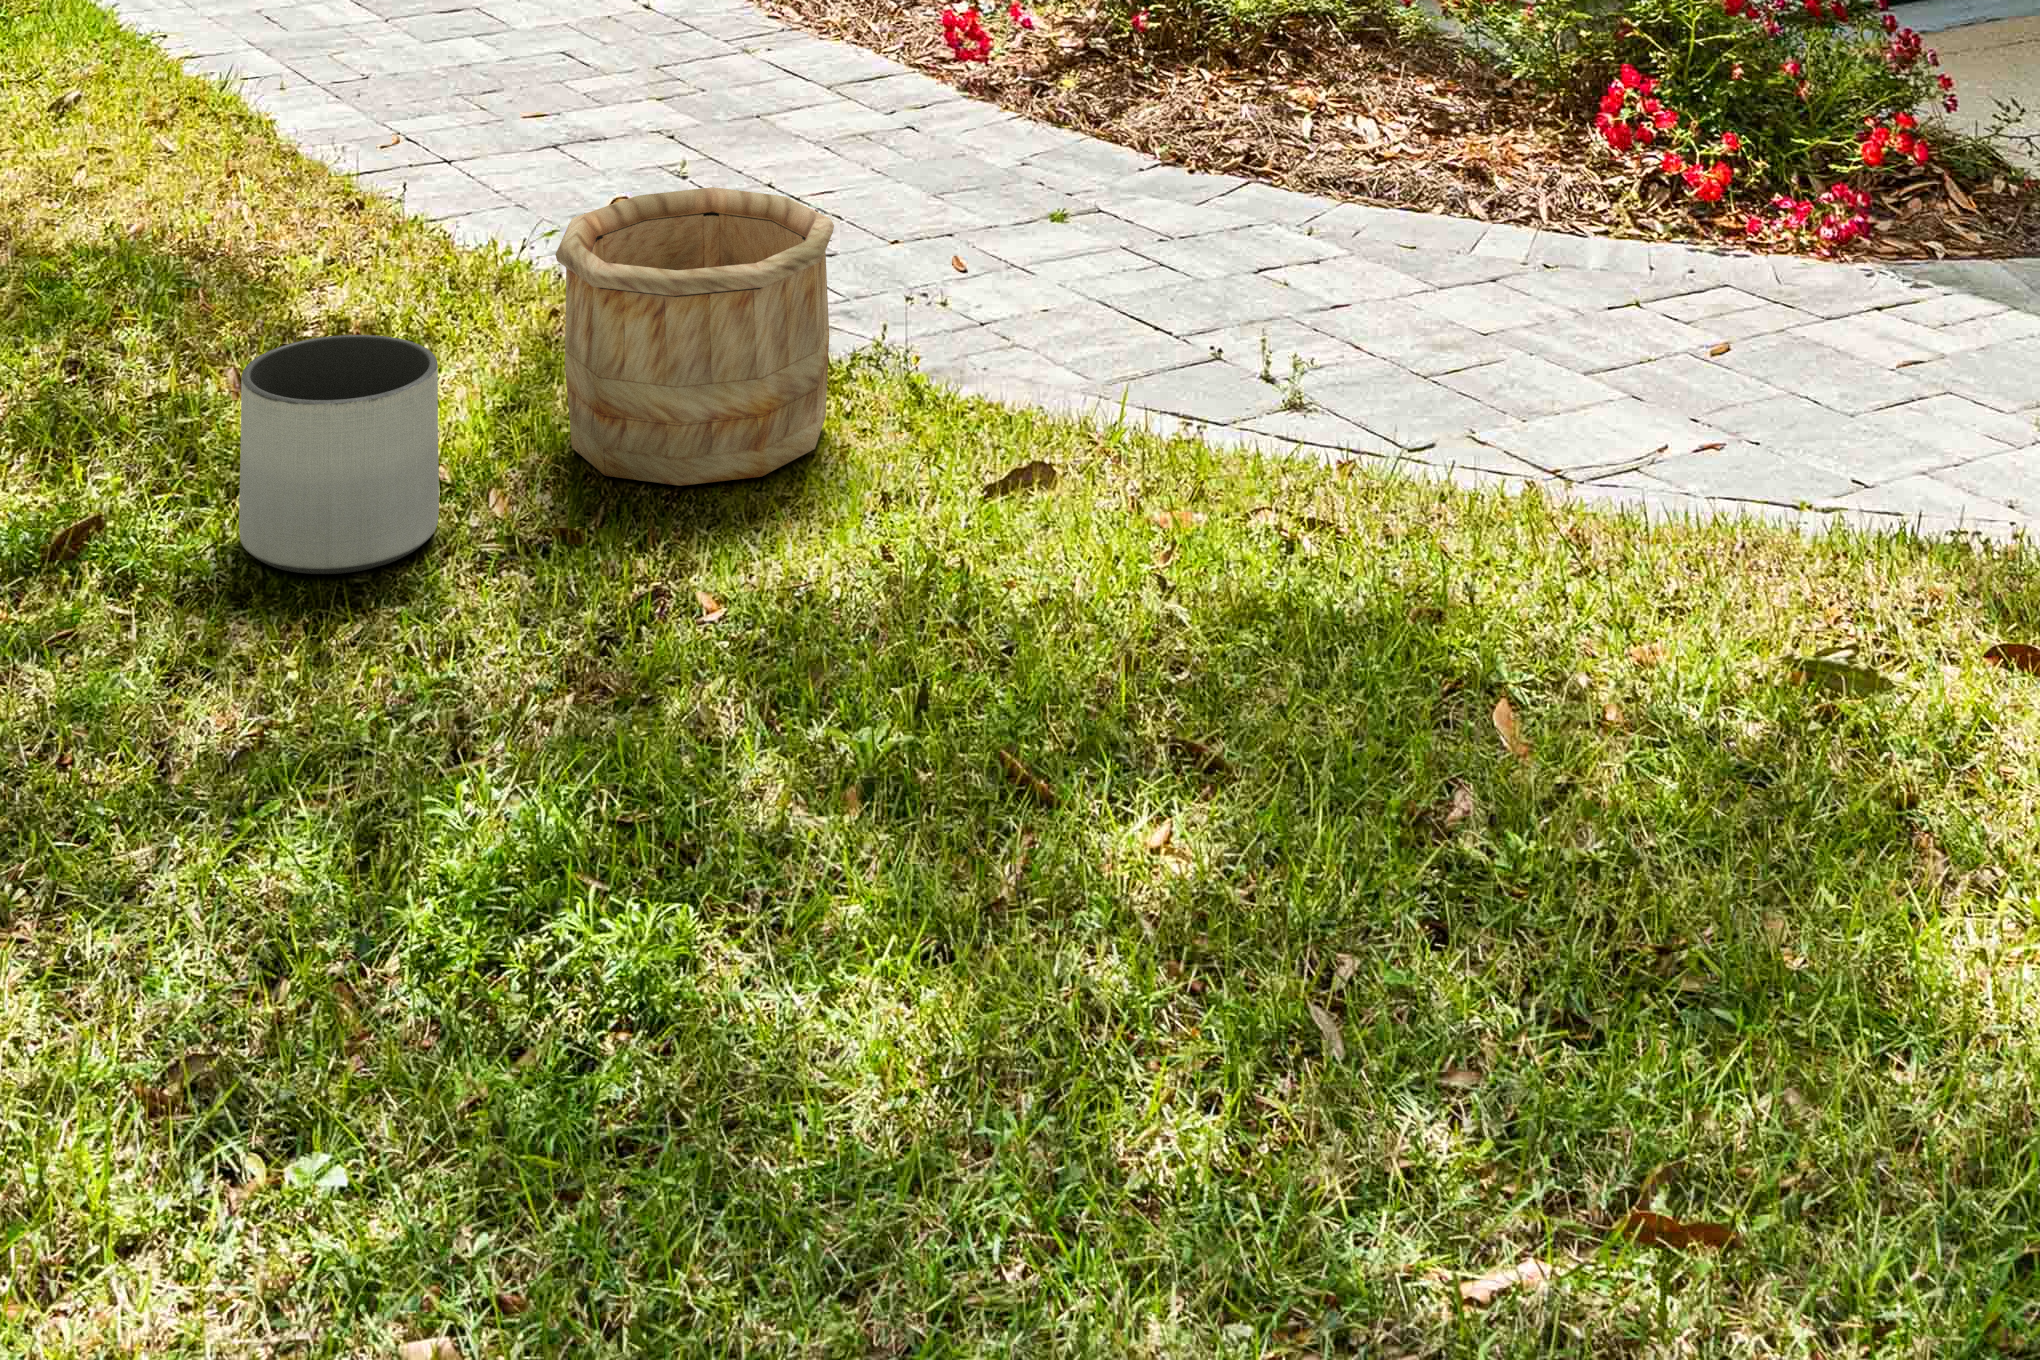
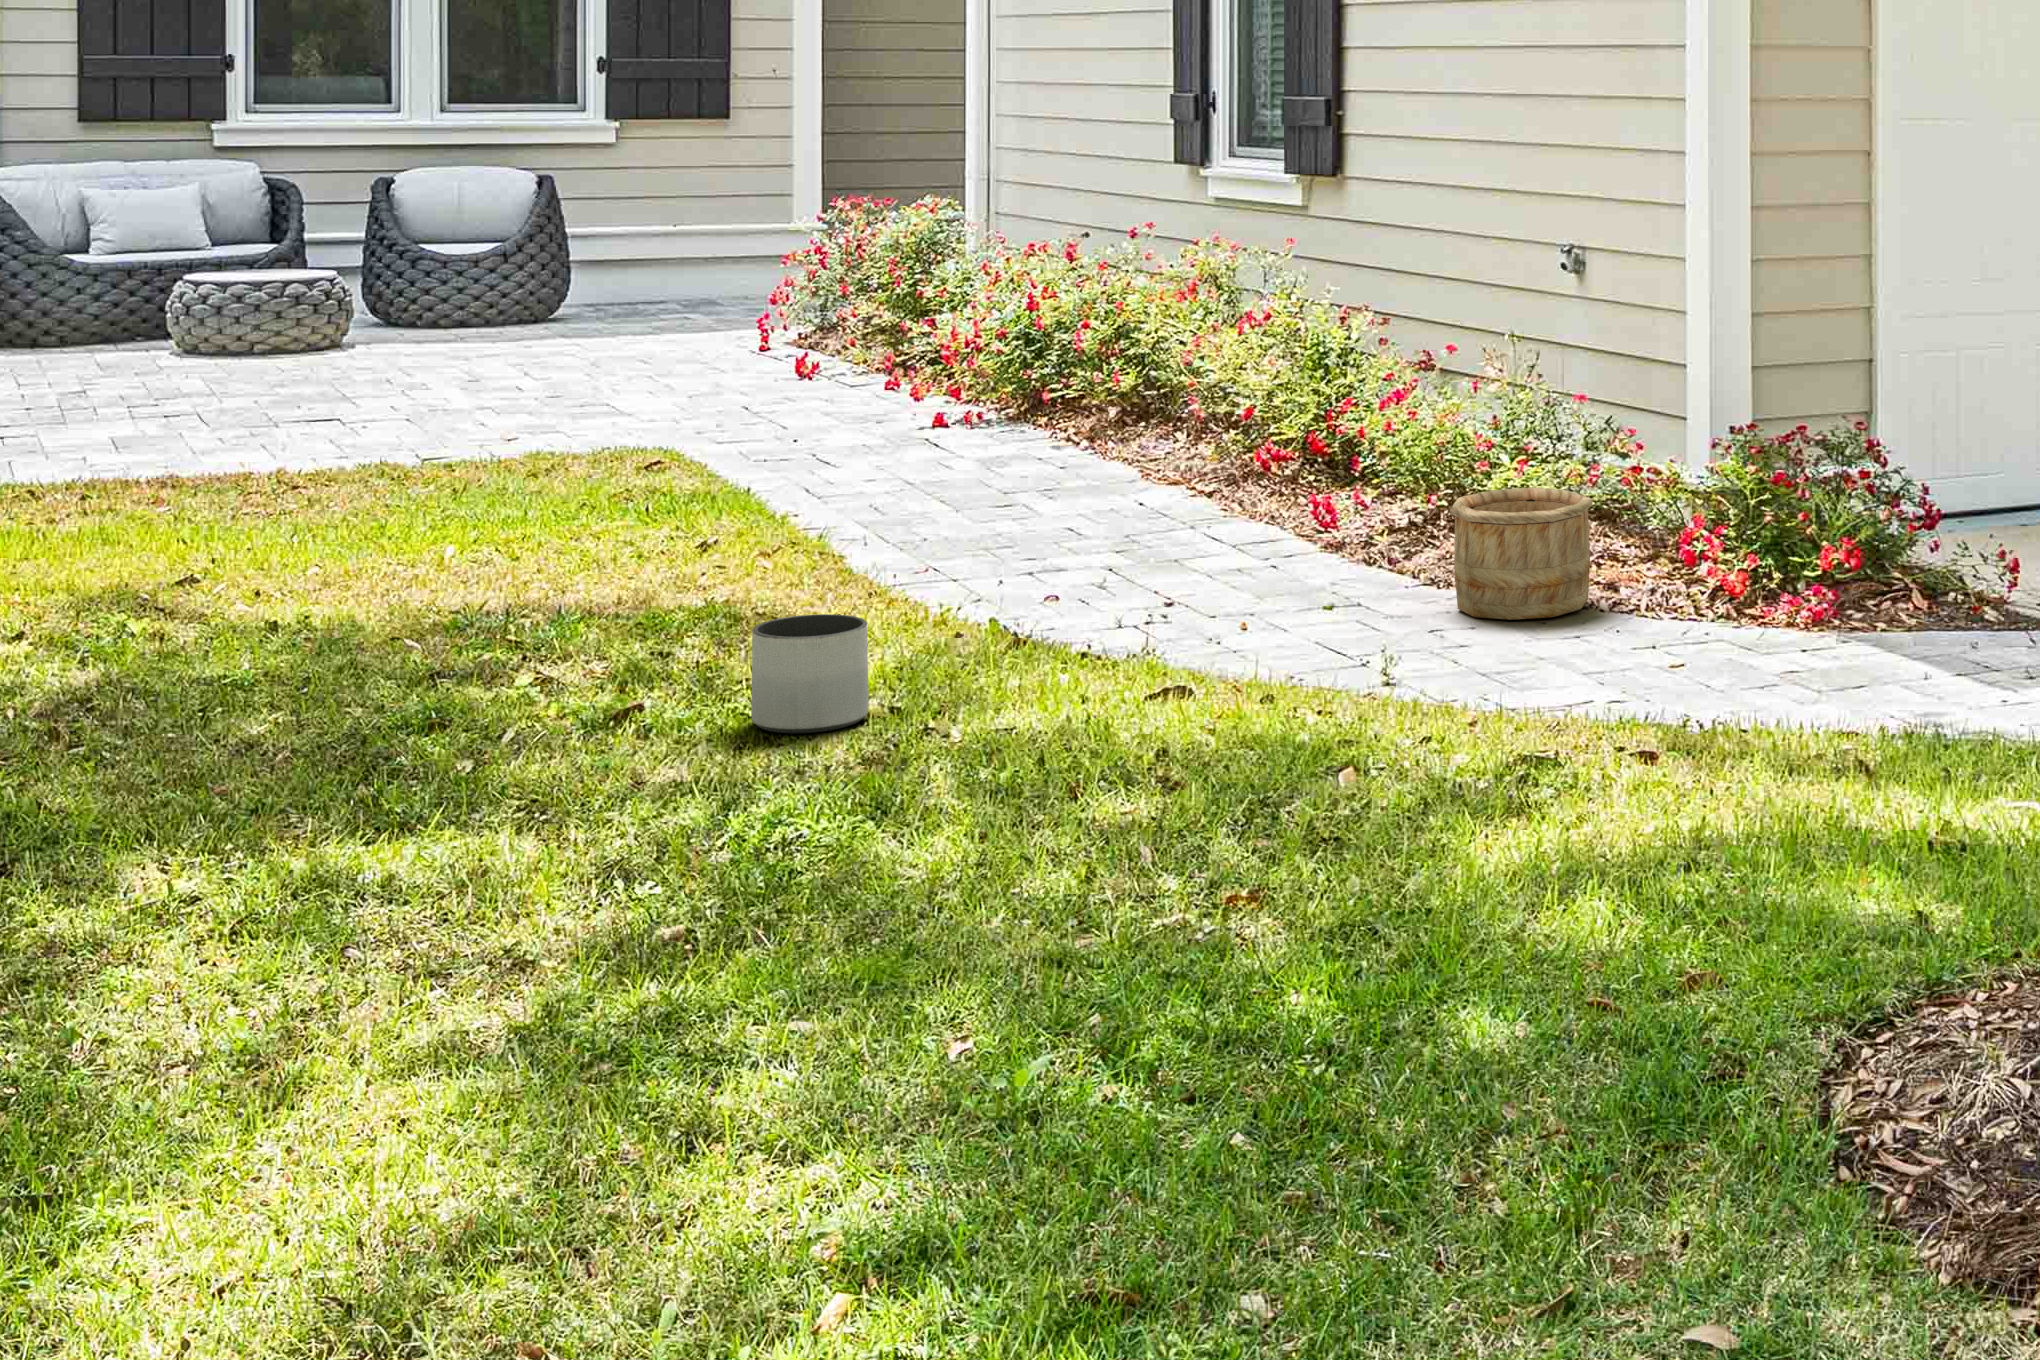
wooden bucket: present [555,187,834,486] -> present [1450,487,1593,620]

